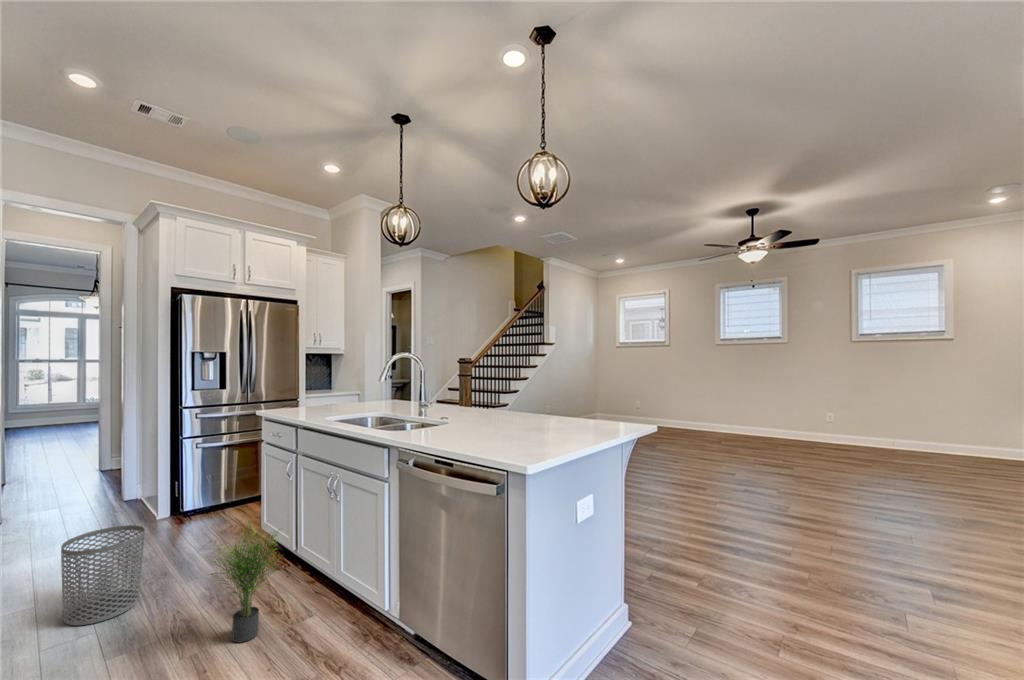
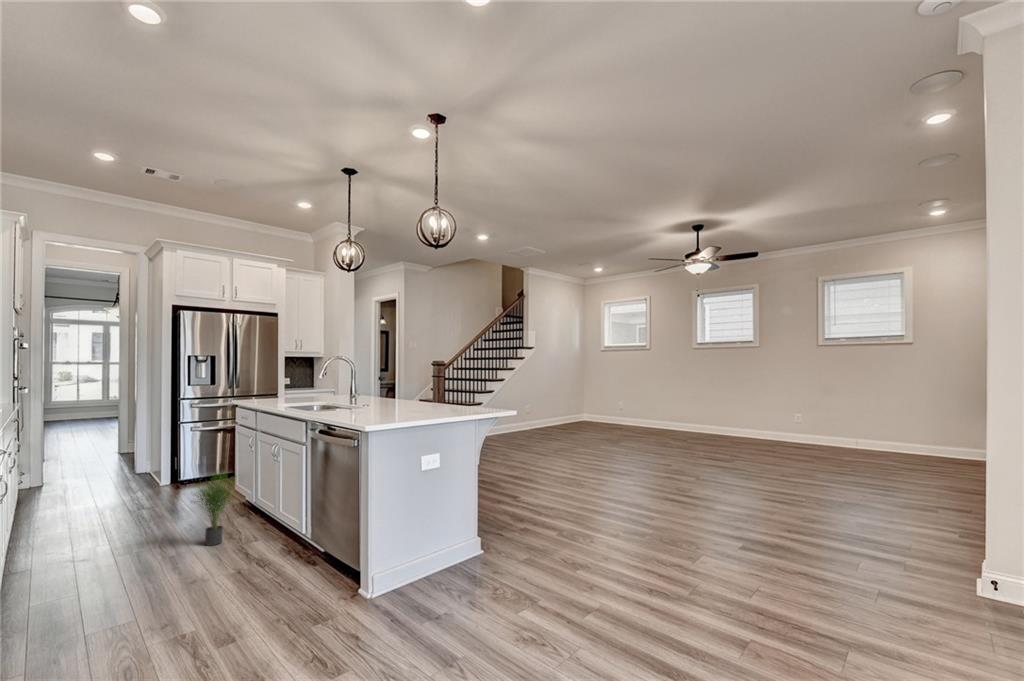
waste bin: present [61,525,145,626] -> none [101,476,153,535]

